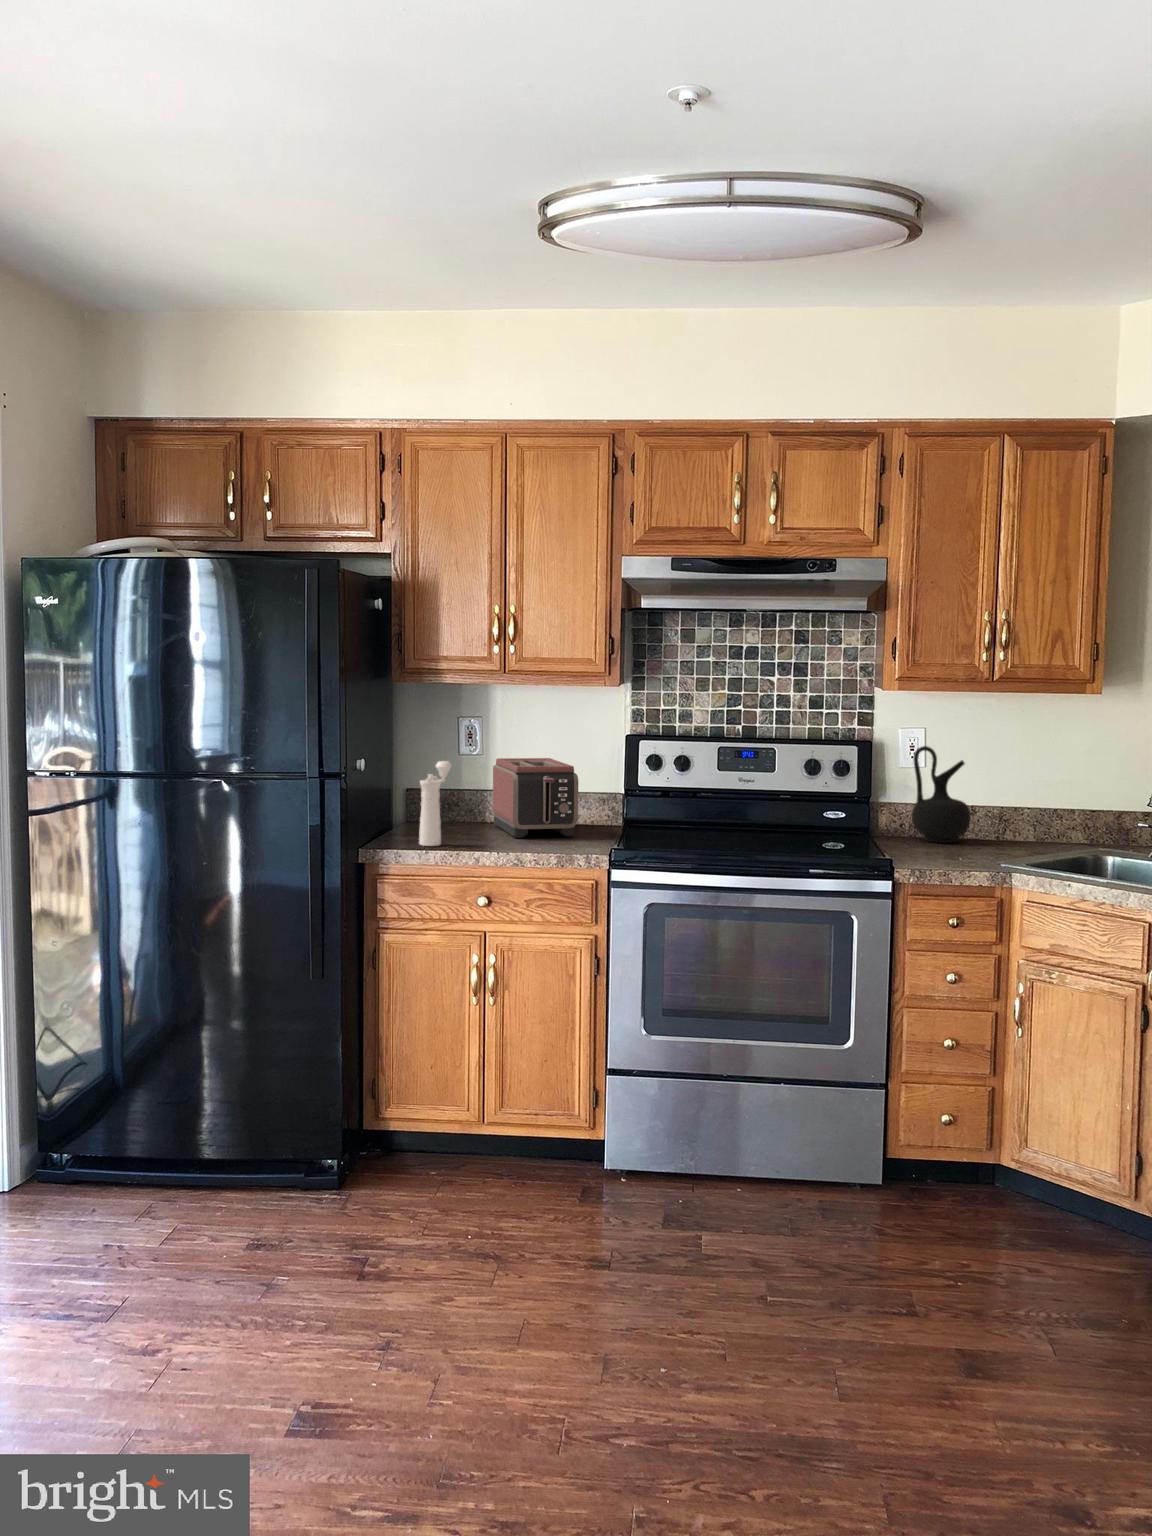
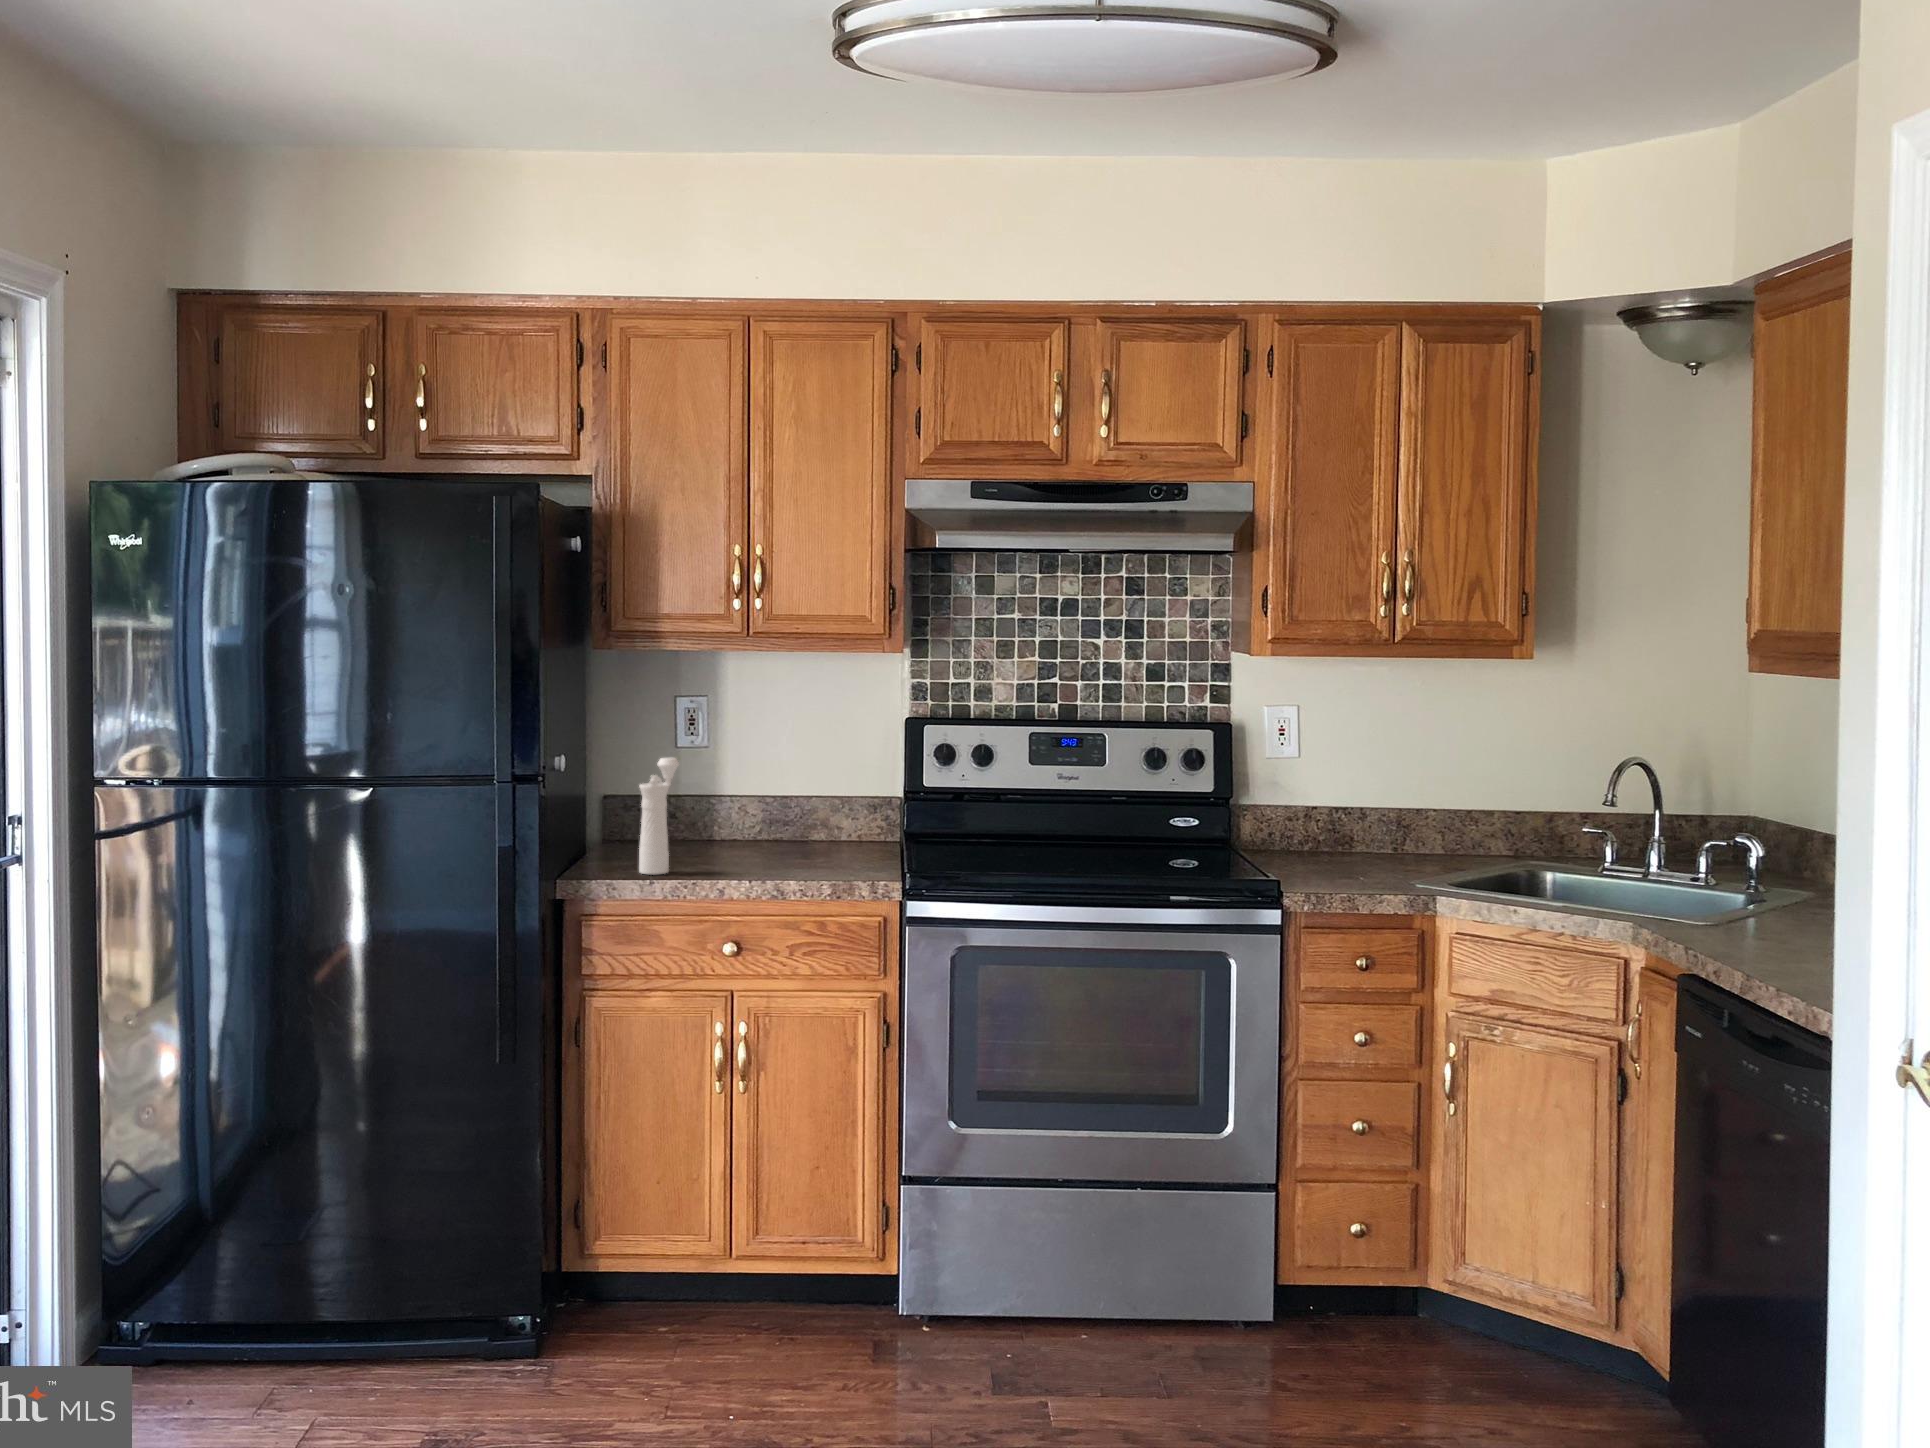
ceramic jug: present [912,746,971,843] -> none [1287,730,1364,857]
toaster: present [493,758,578,838] -> none [726,751,850,861]

